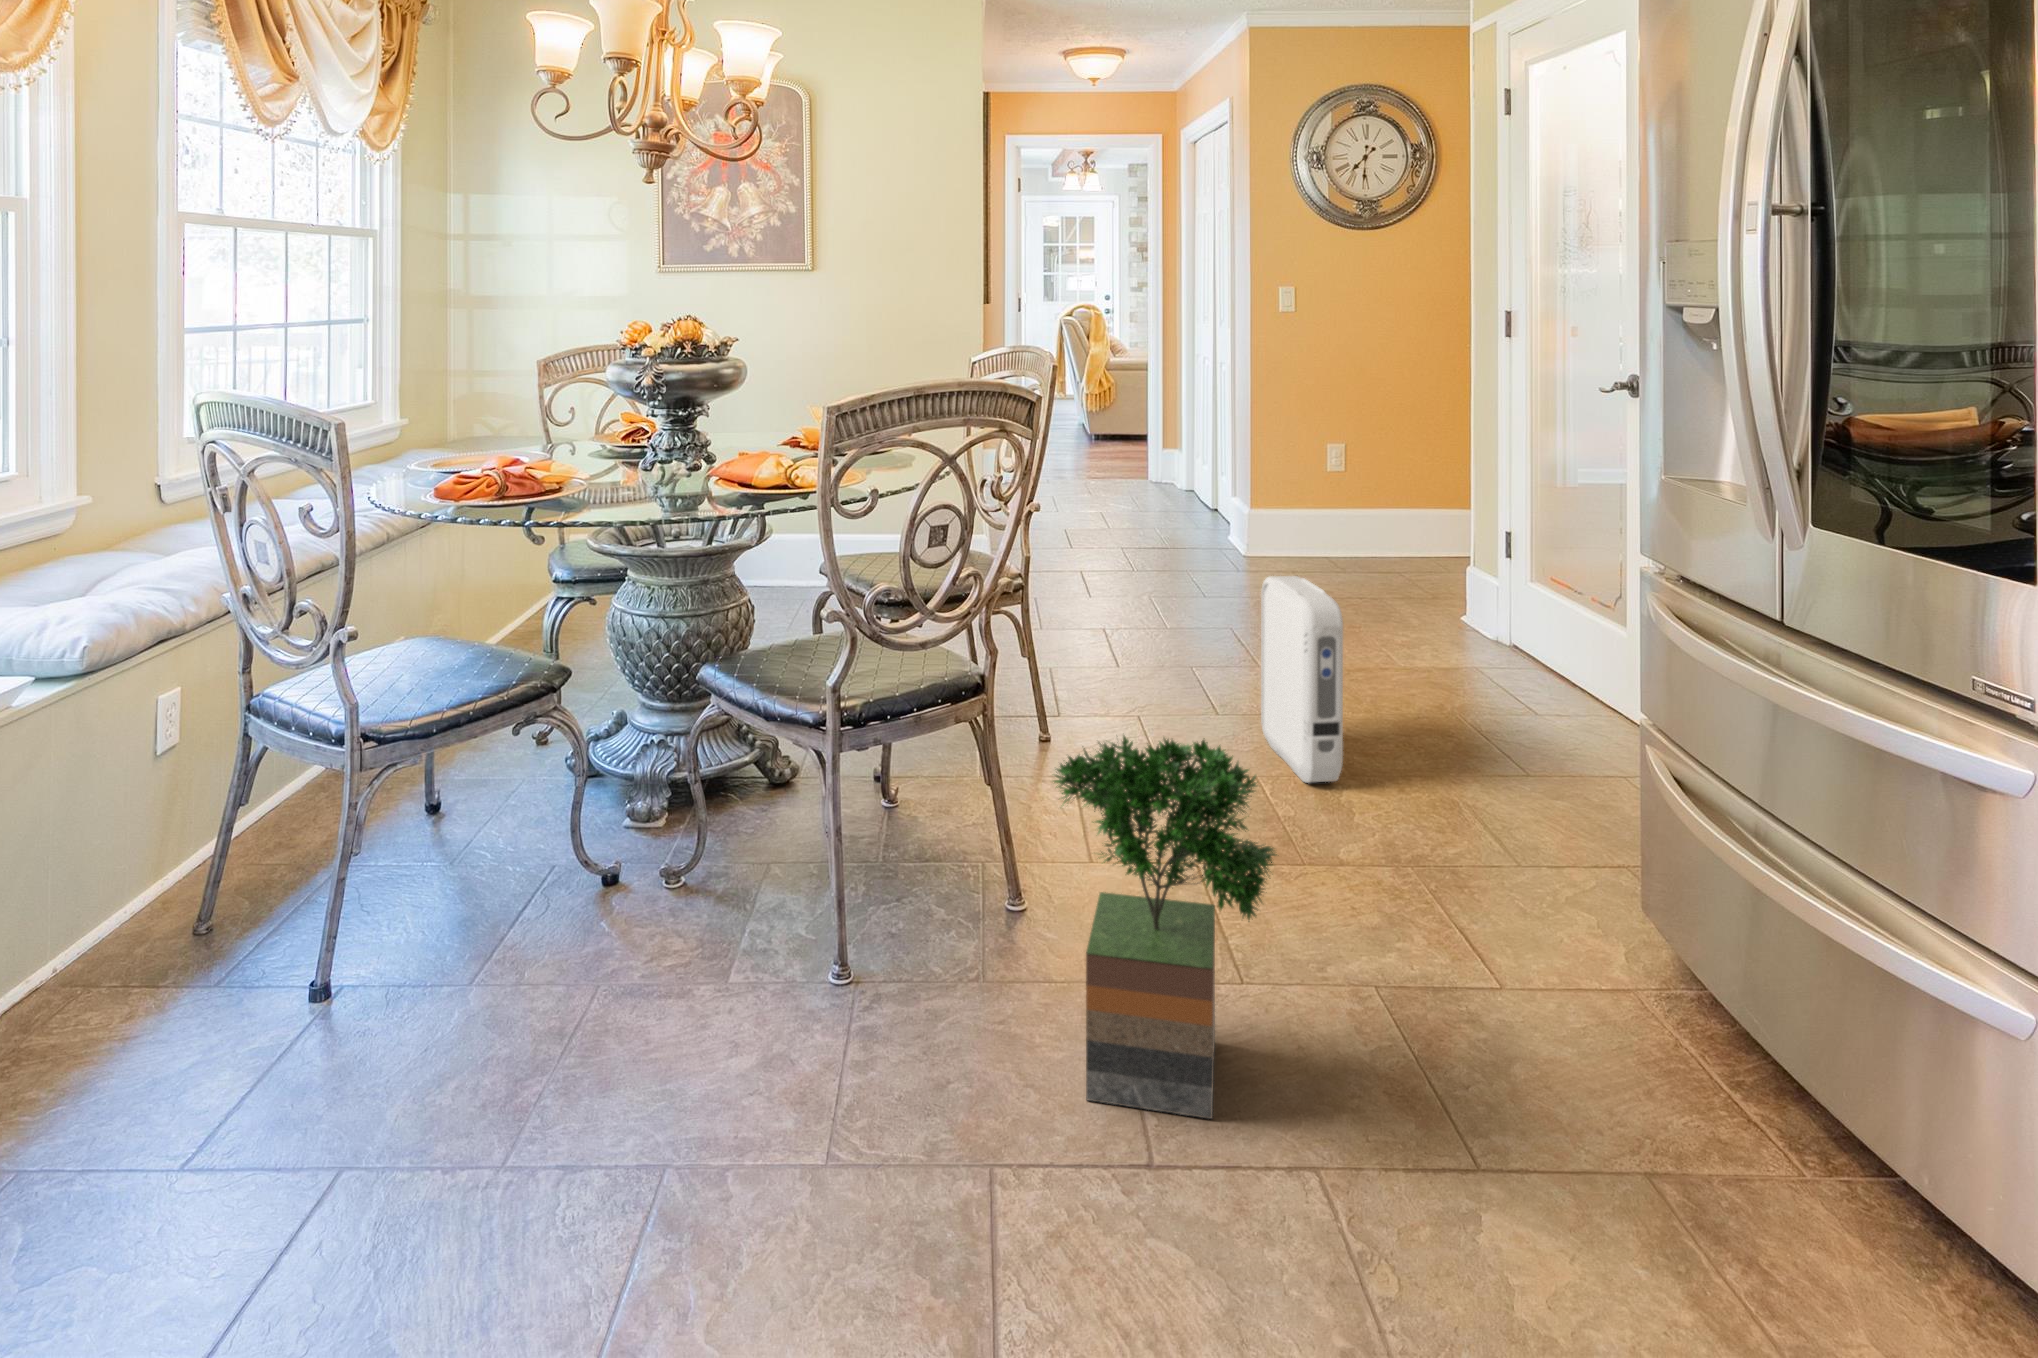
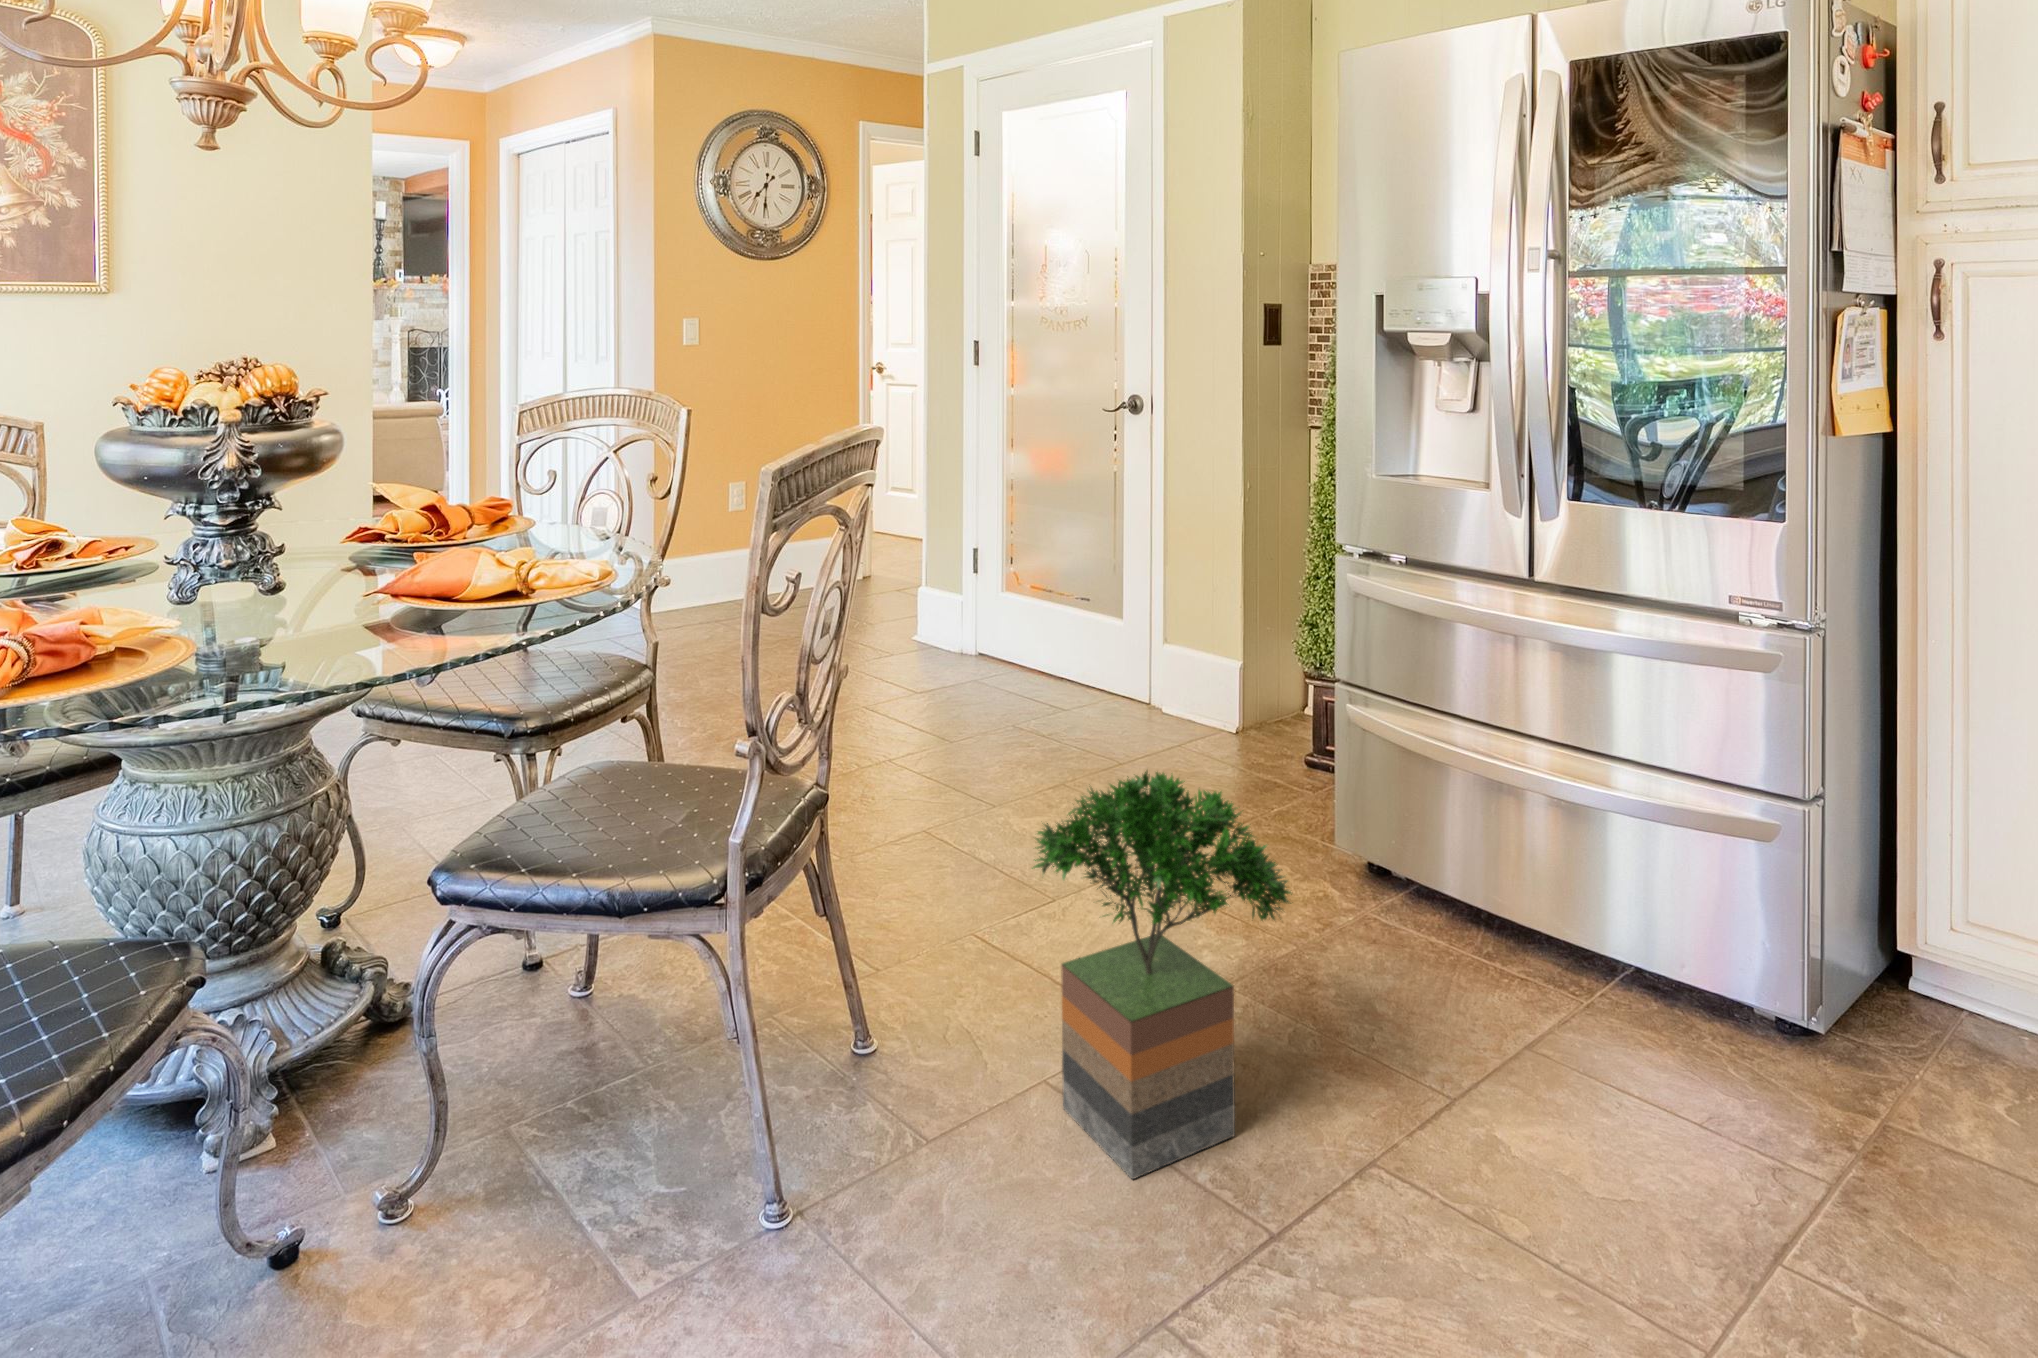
air purifier: present [1261,576,1343,783] -> none [883,612,1000,817]

